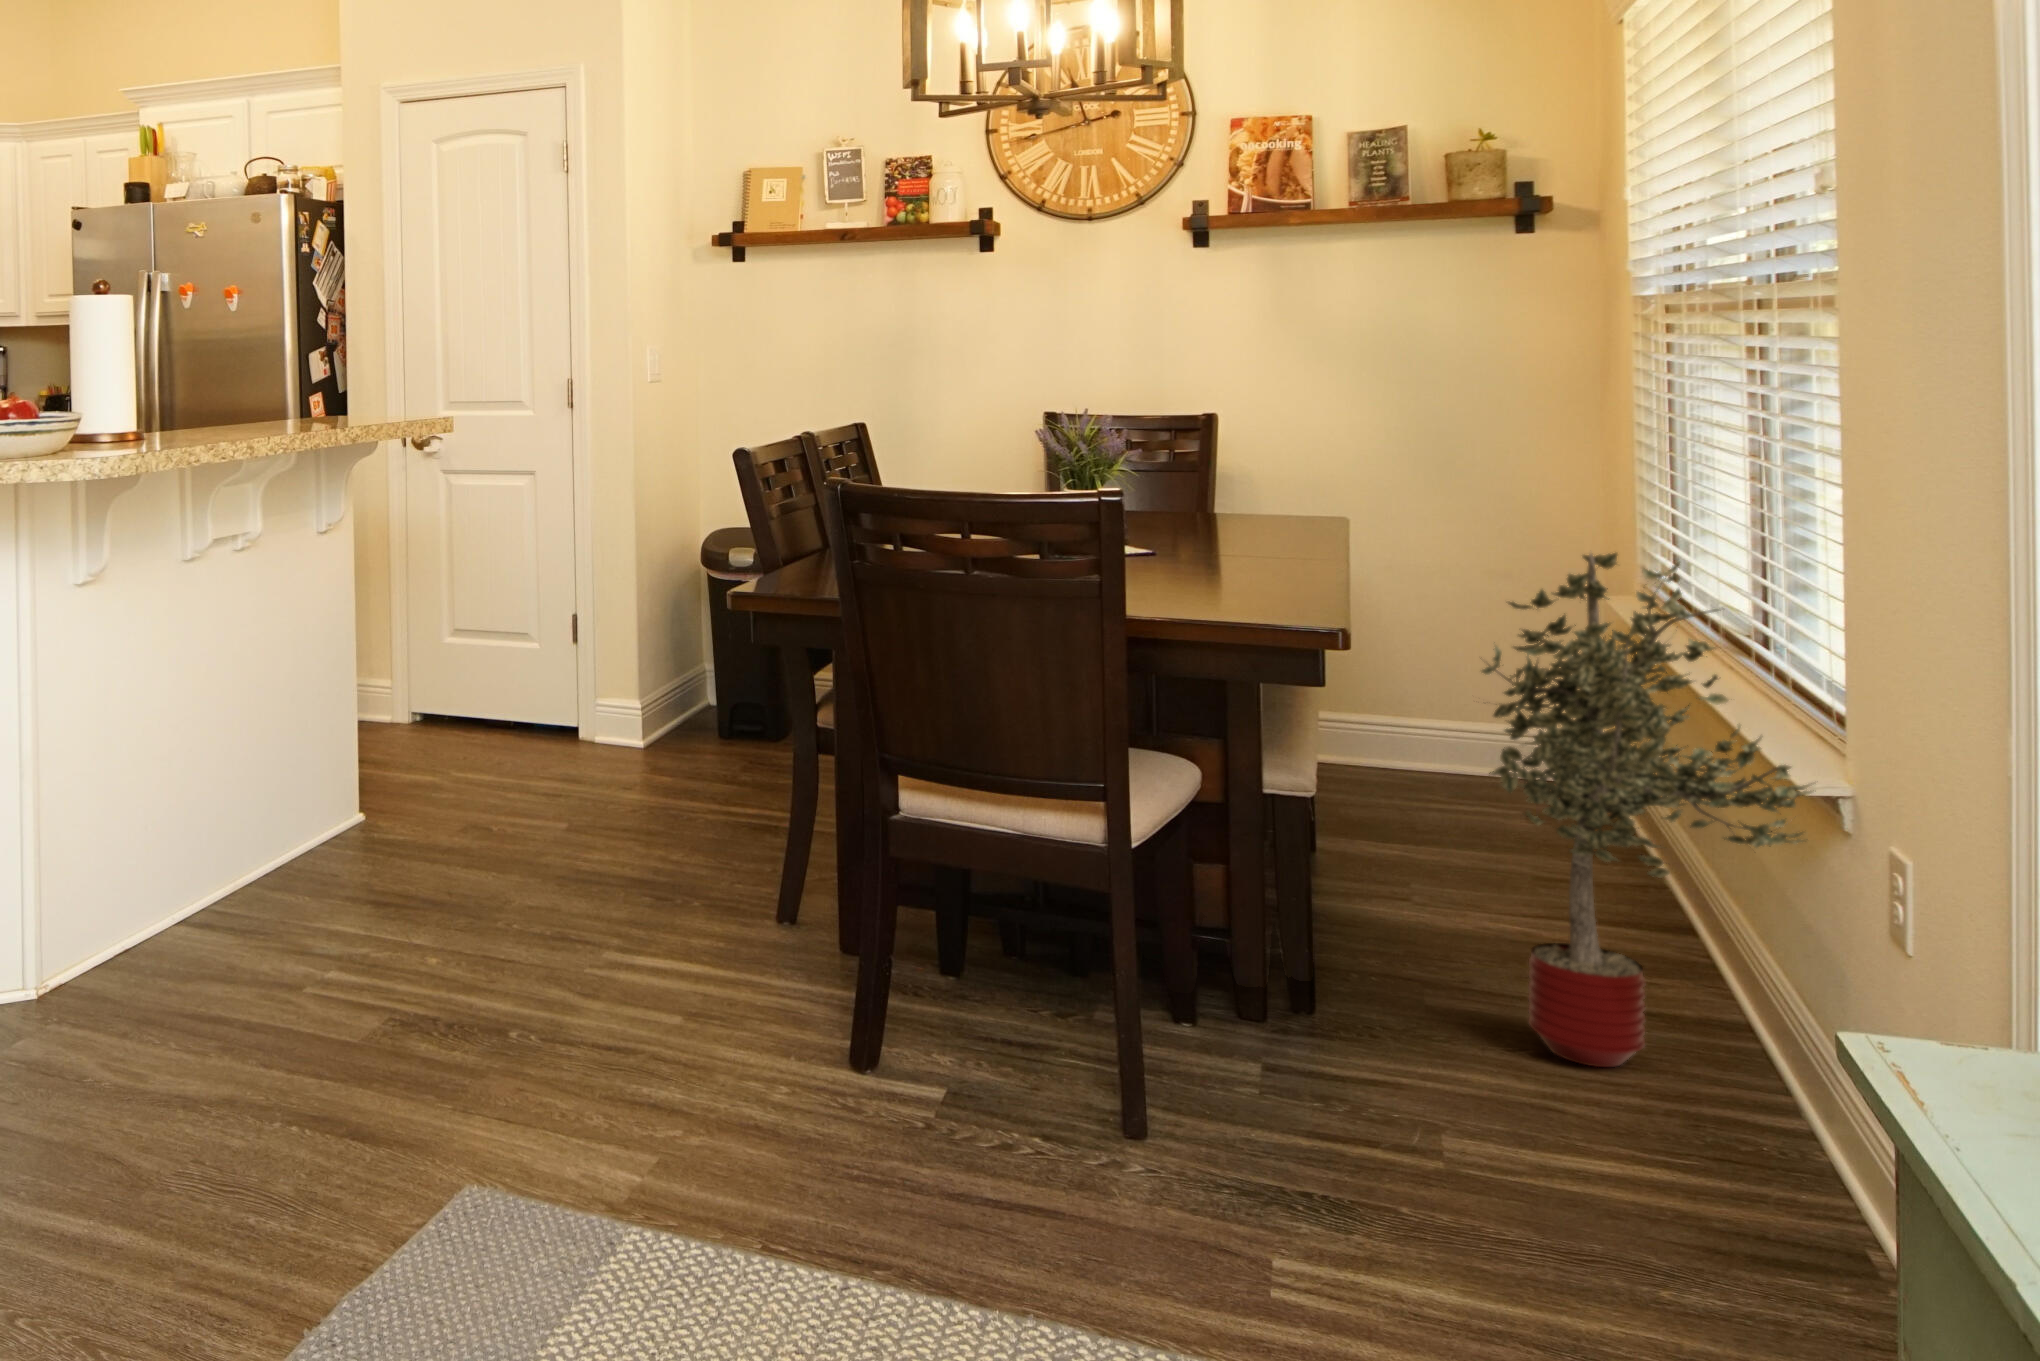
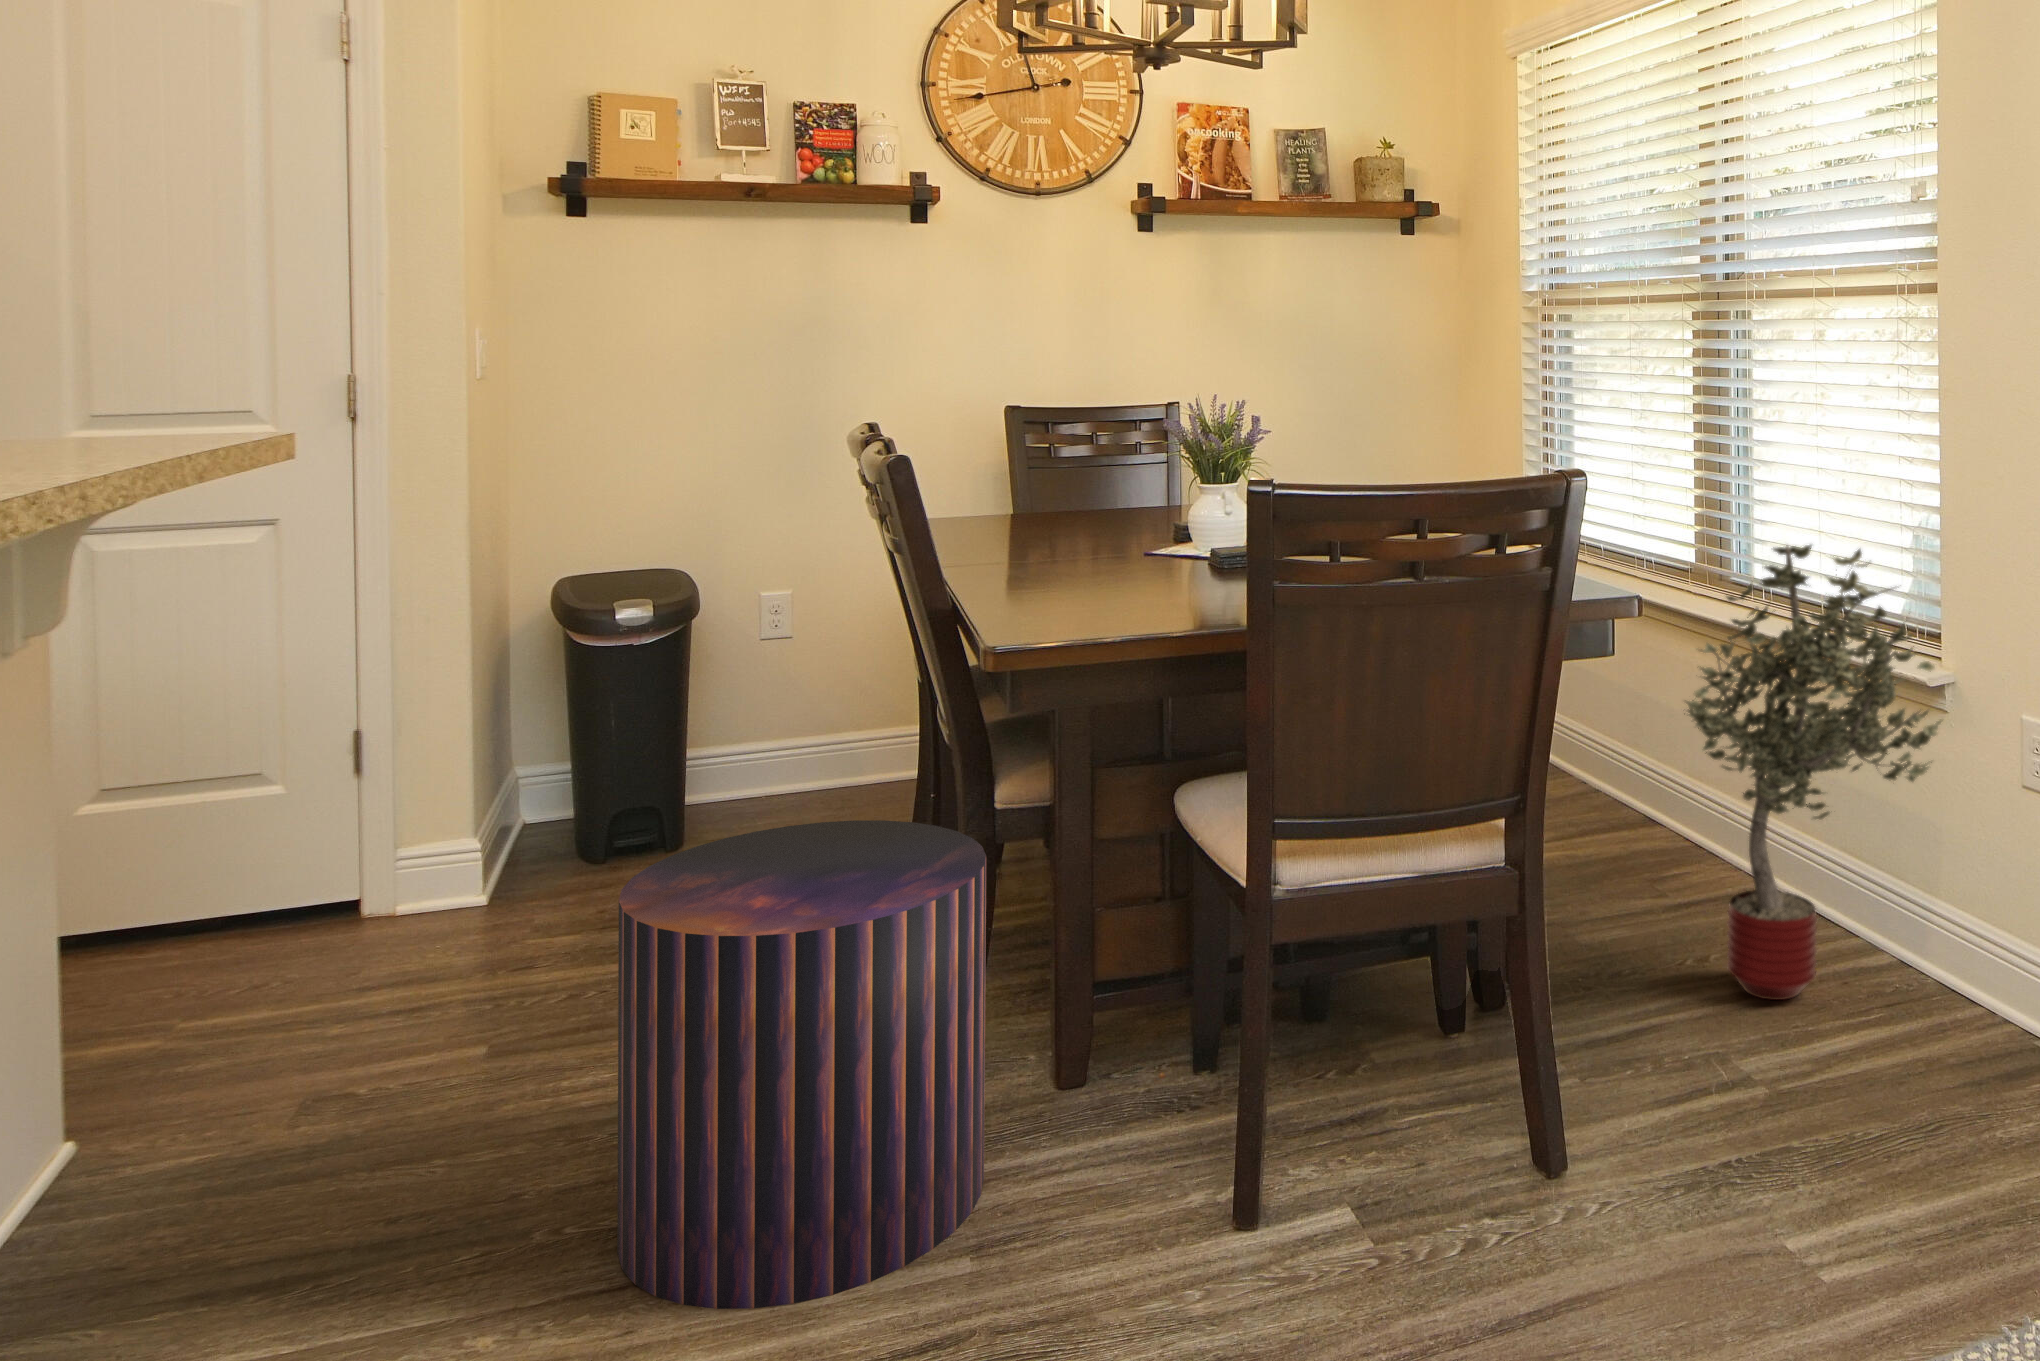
pouf: none [529,678,762,971] -> present [617,820,986,1309]

